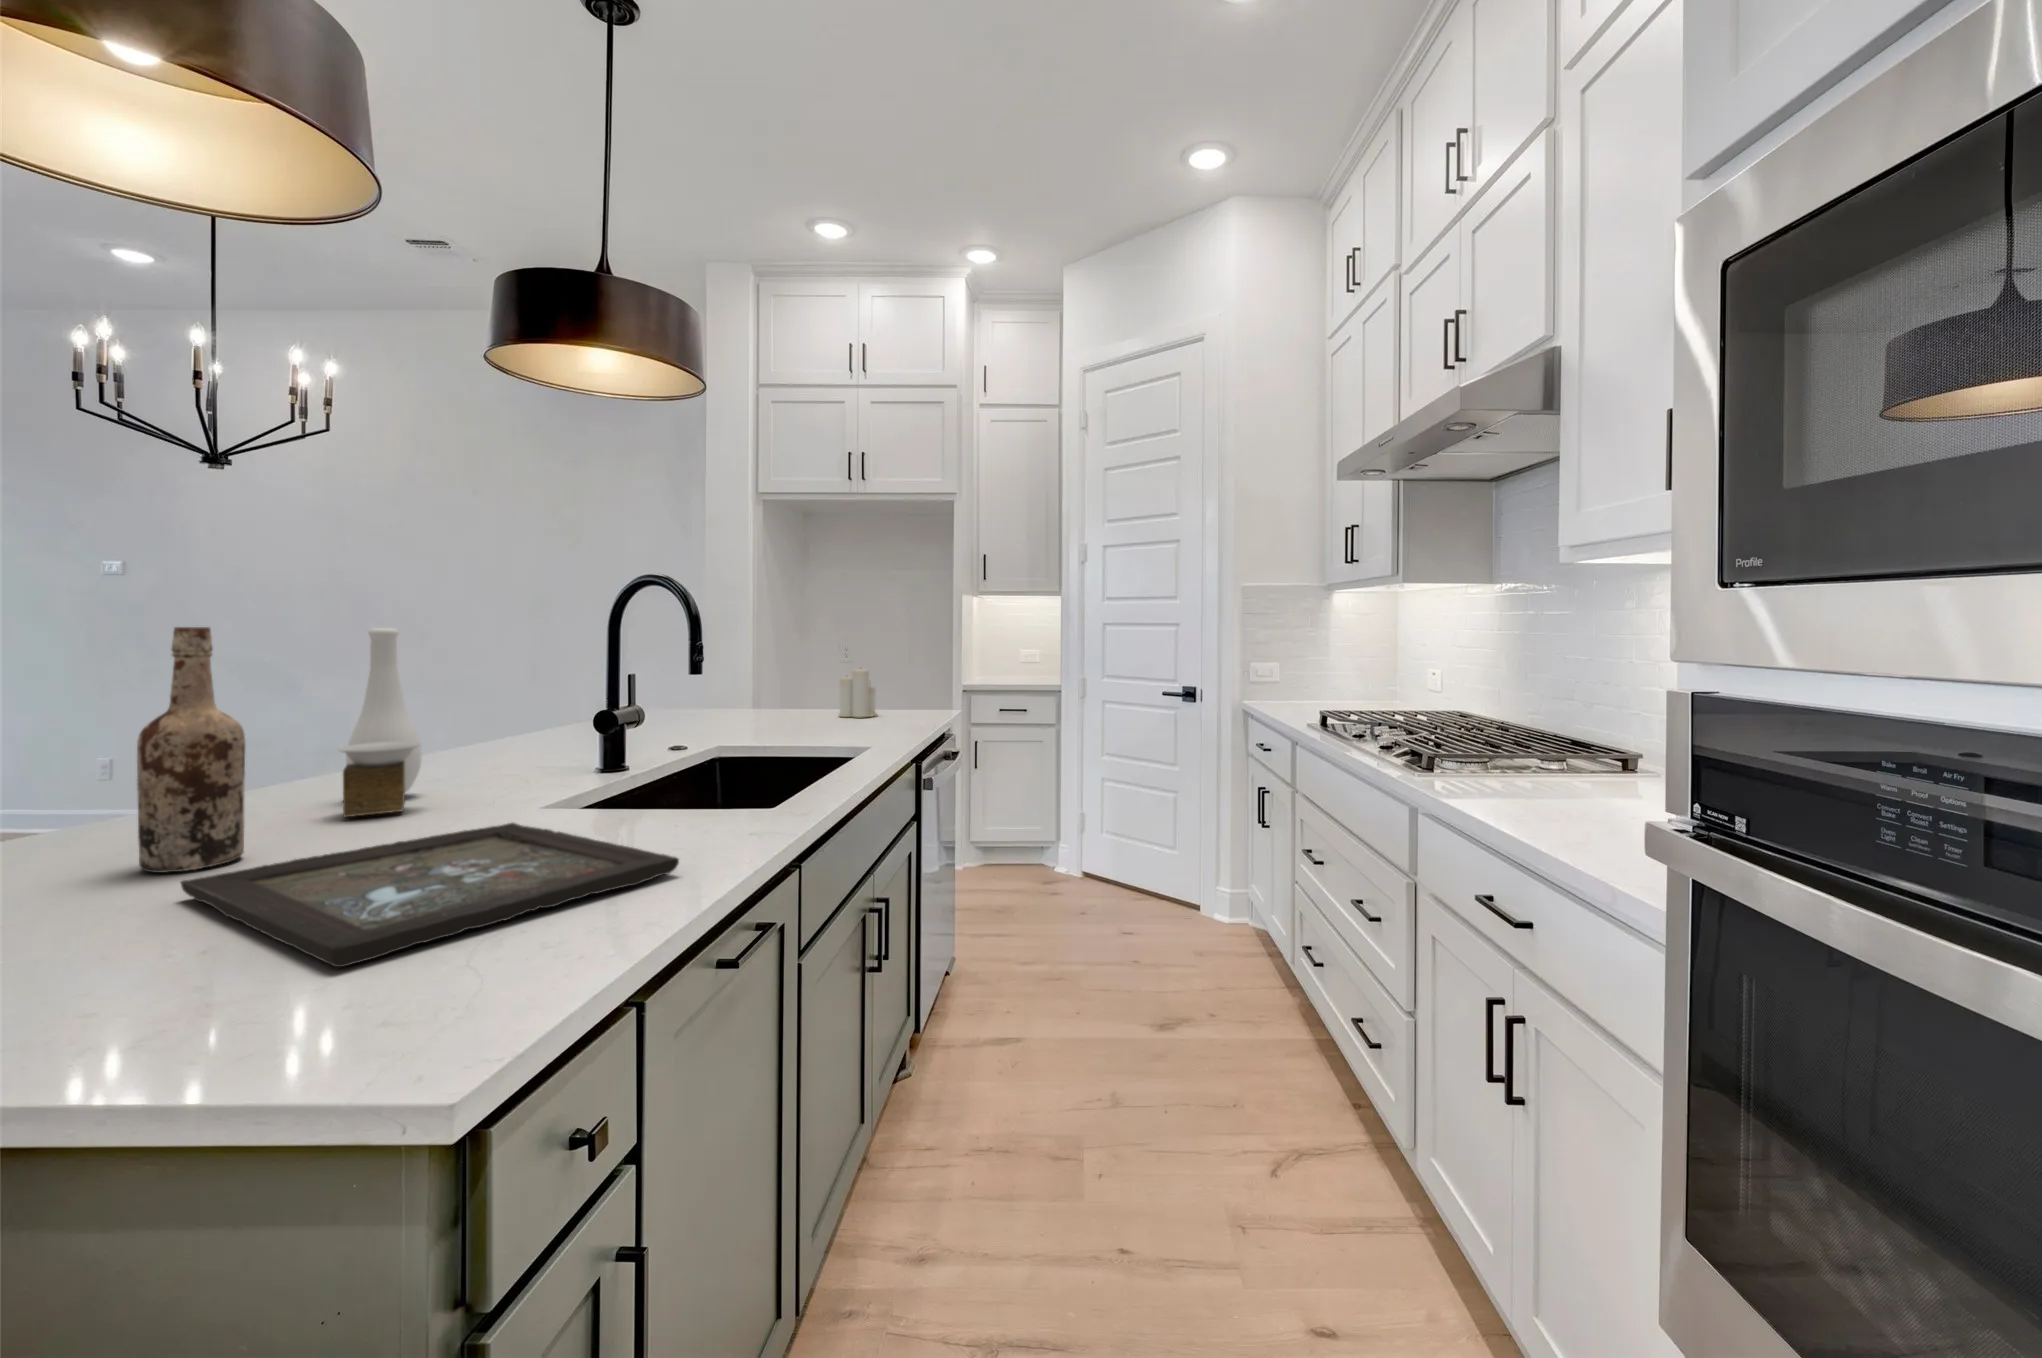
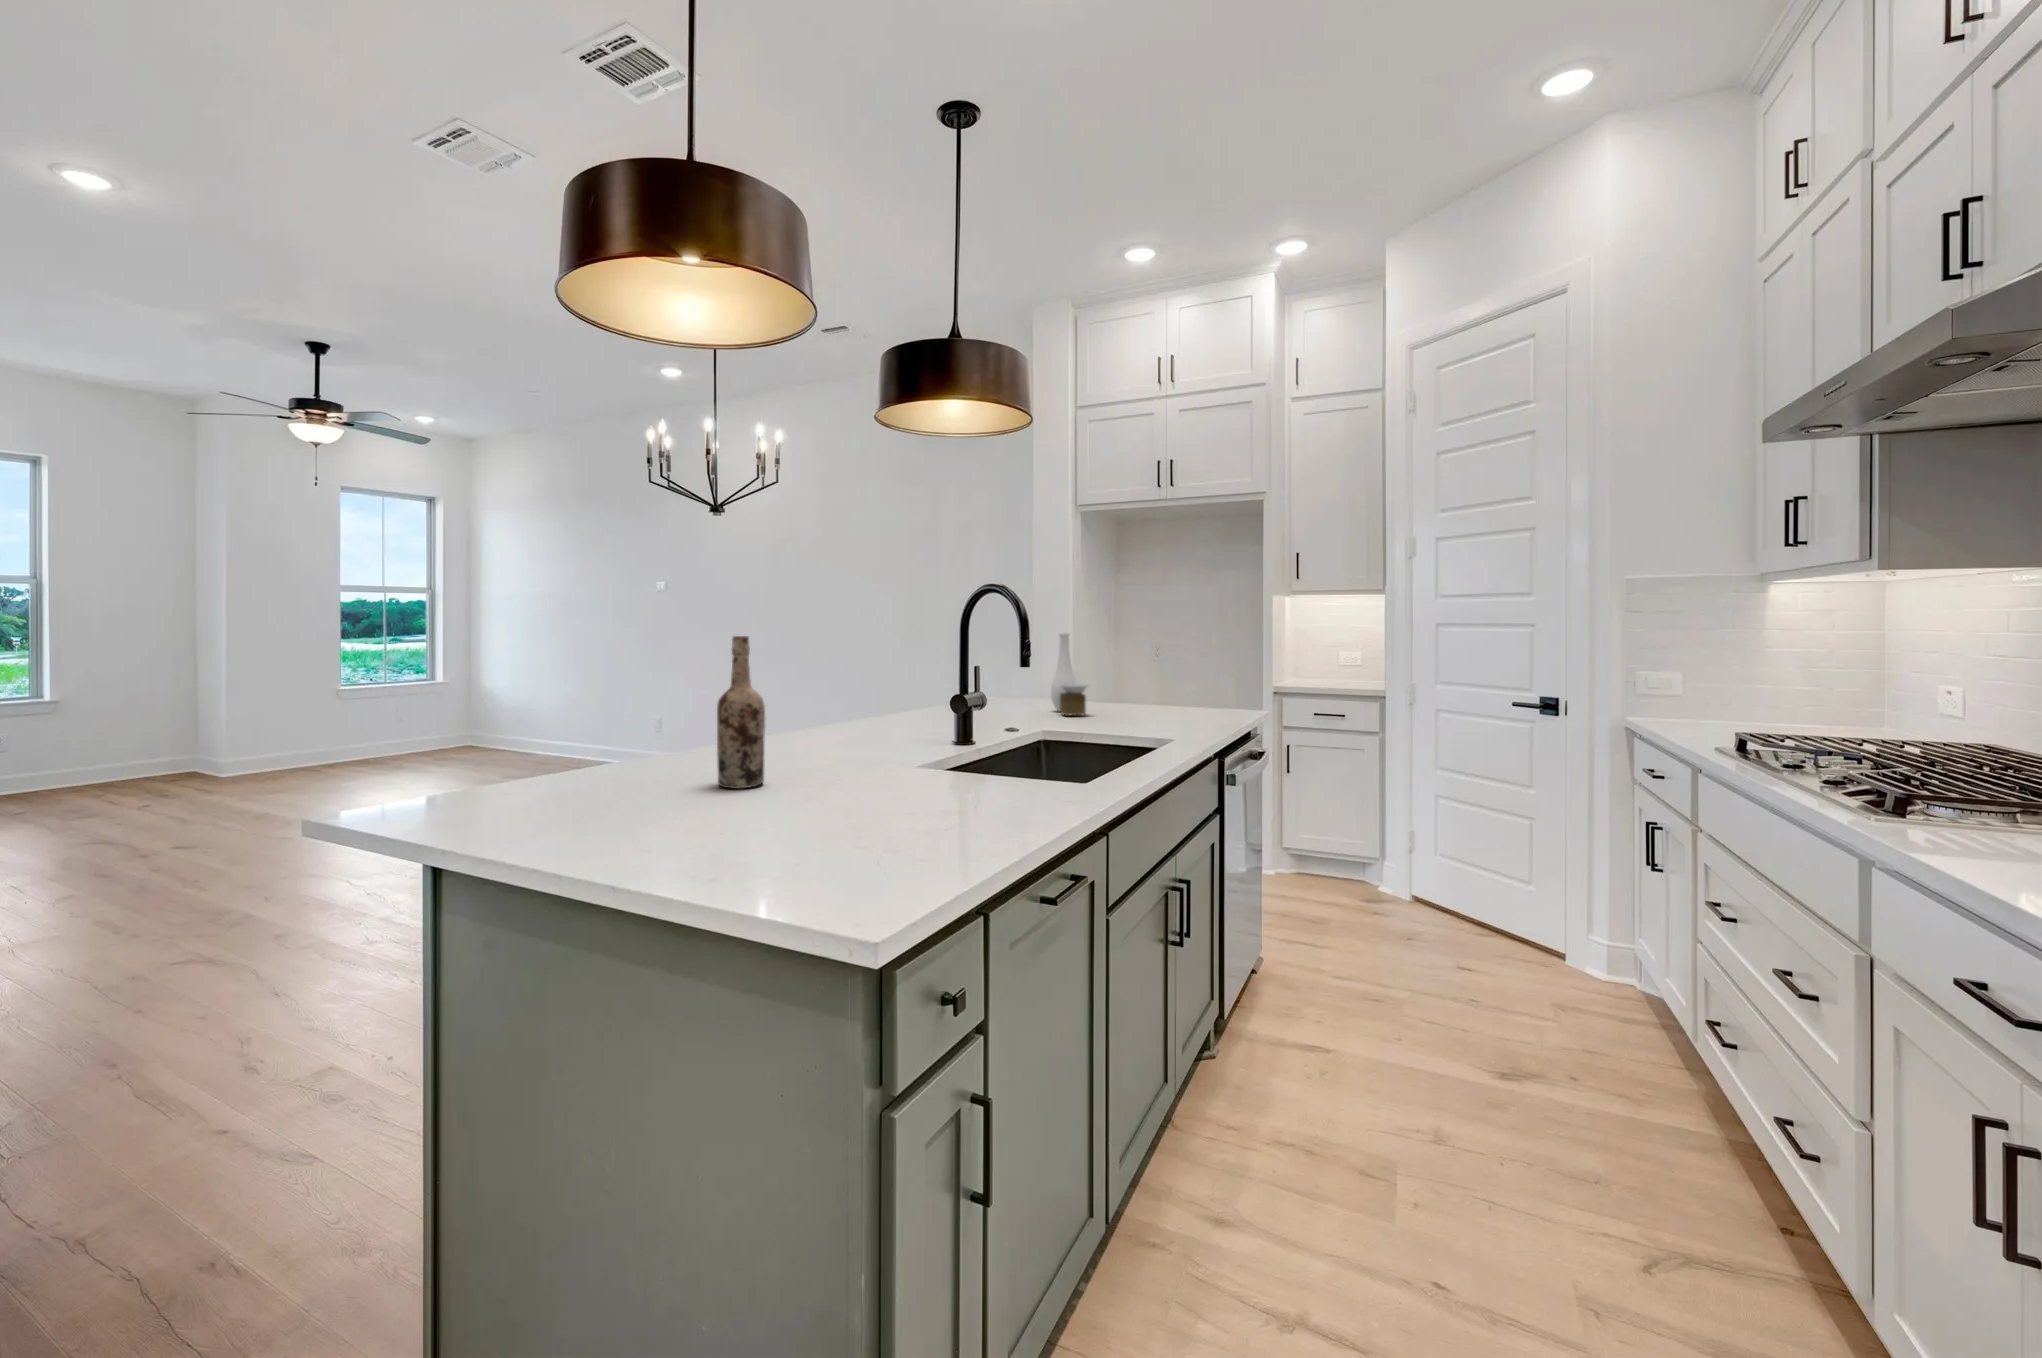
vase: present [338,628,422,817] -> present [1051,632,1088,716]
candle: present [839,669,877,718] -> none [1147,665,1183,715]
tray: present [181,823,679,967] -> none [740,777,1016,853]

